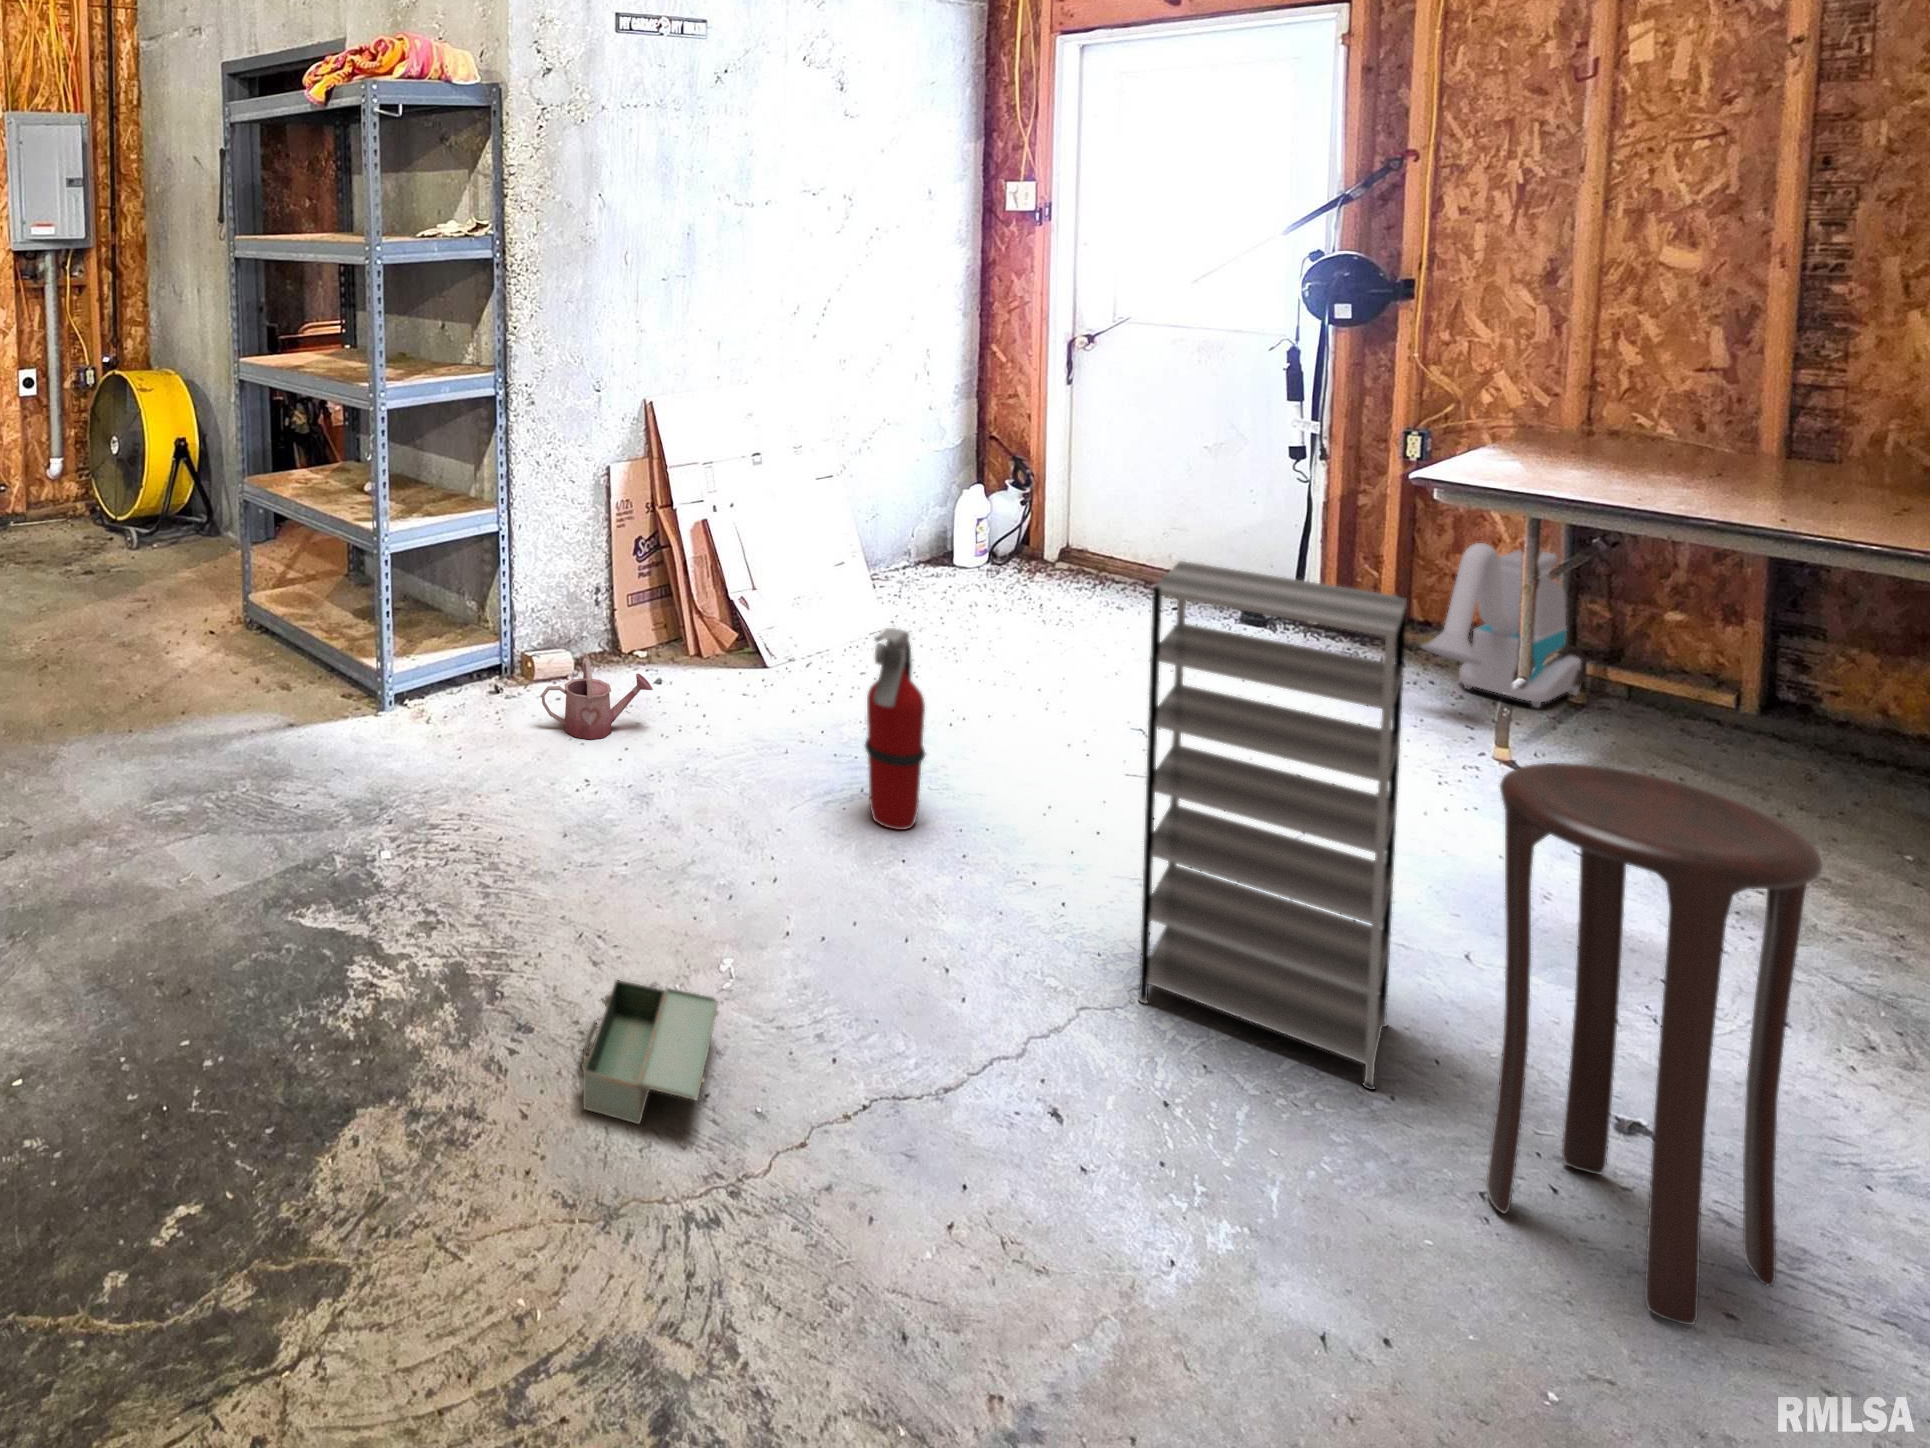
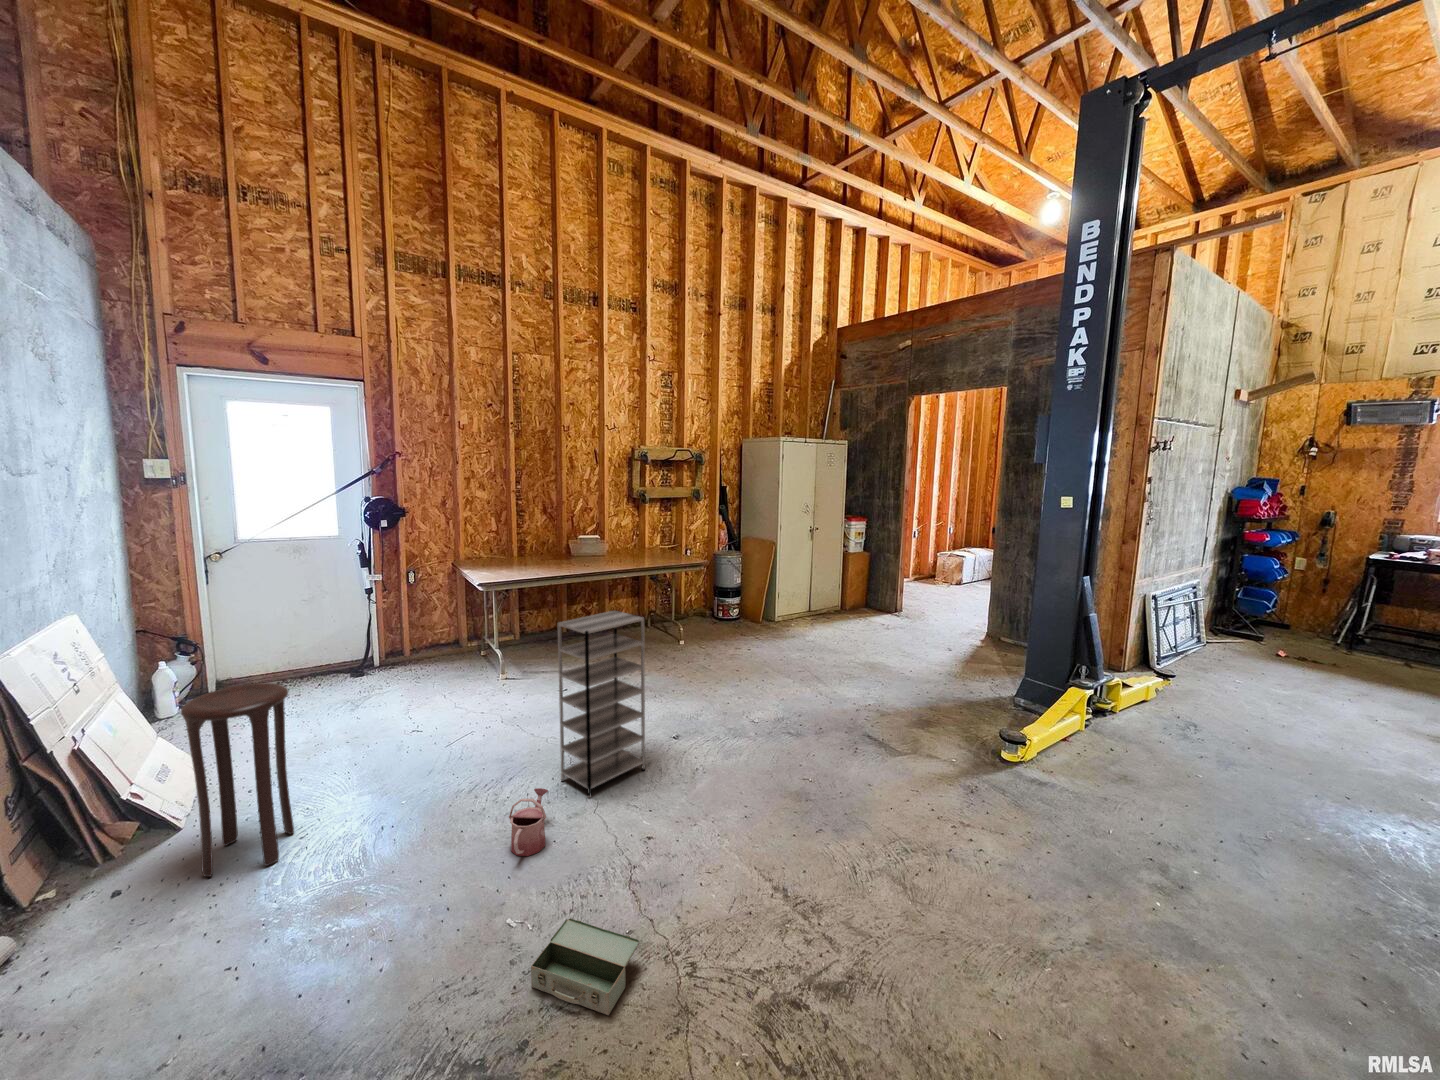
vacuum cleaner: present [1421,543,1581,708] -> none [443,606,477,666]
fire extinguisher: present [865,628,925,830] -> none [398,716,439,831]
watering can: present [542,659,653,739] -> present [509,788,548,856]
stool: present [1486,763,1822,1325] -> present [181,683,294,877]

